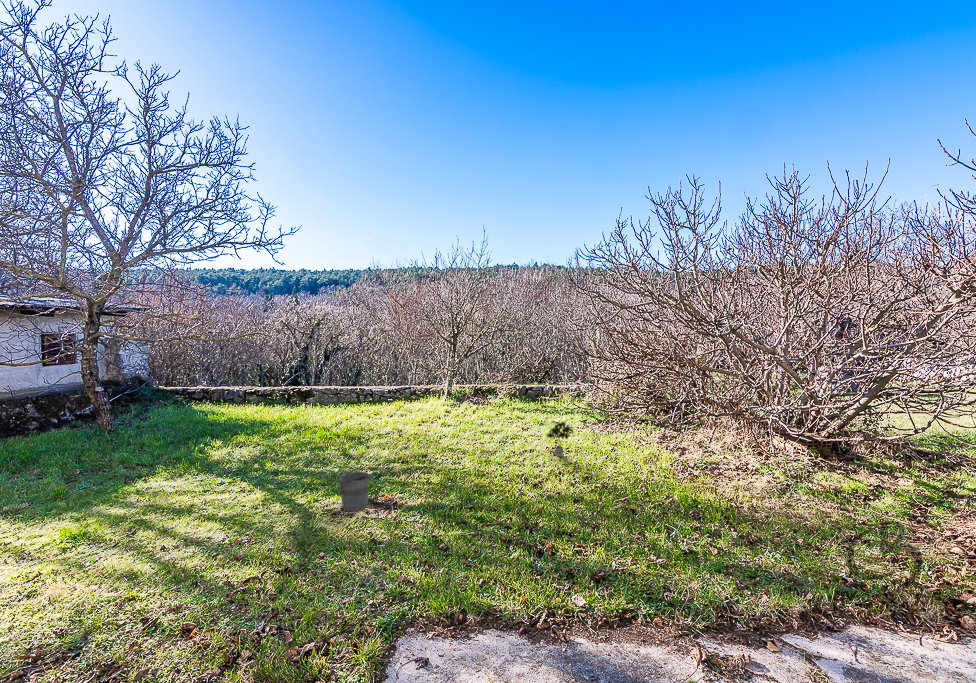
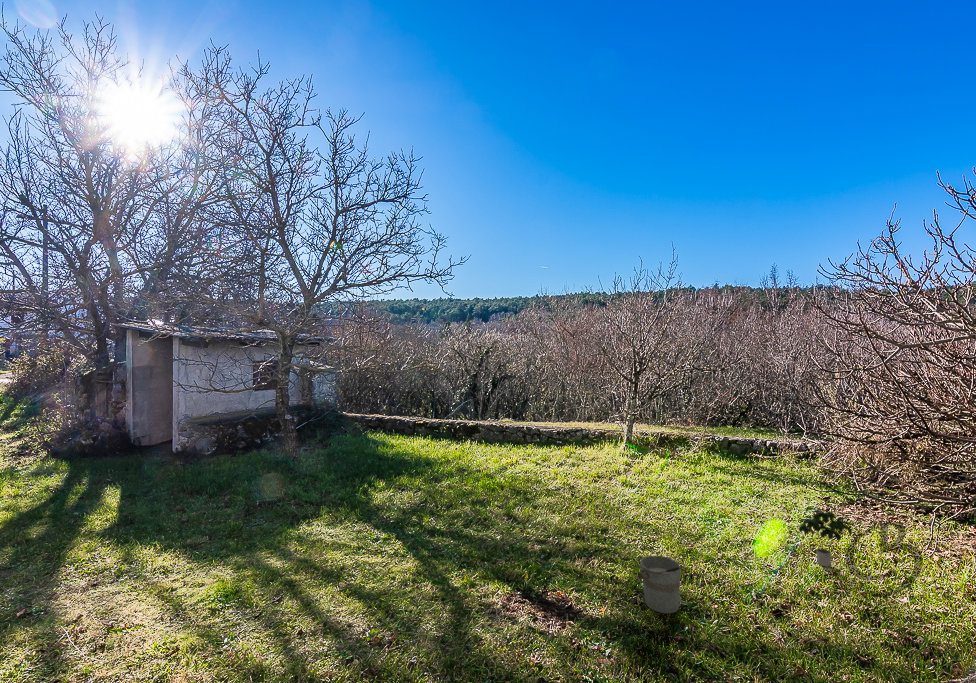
bucket: present [338,472,372,511] -> present [640,556,685,613]

